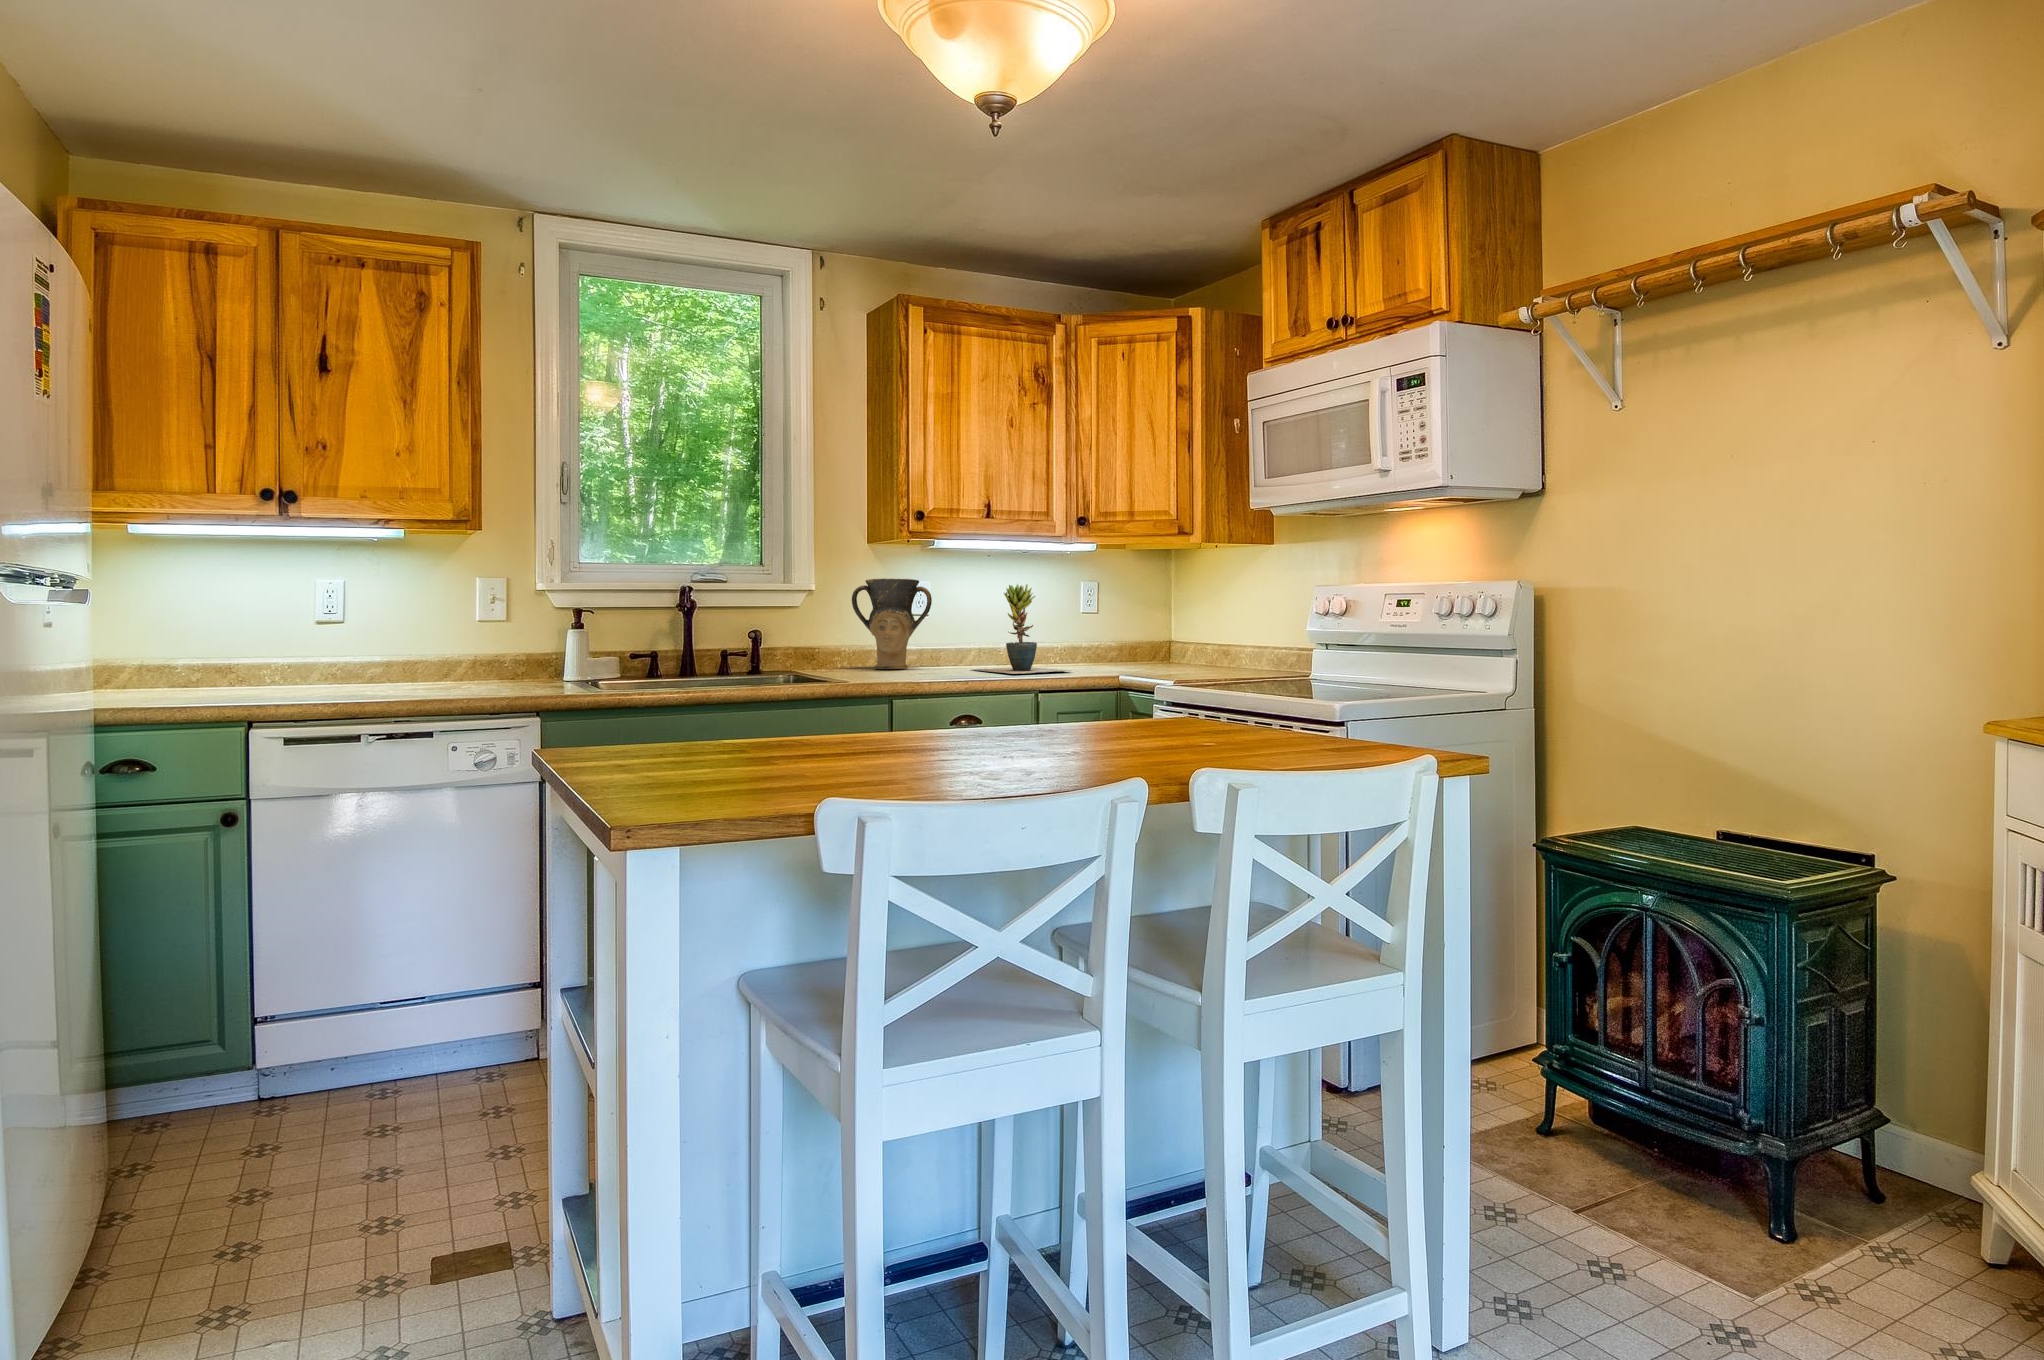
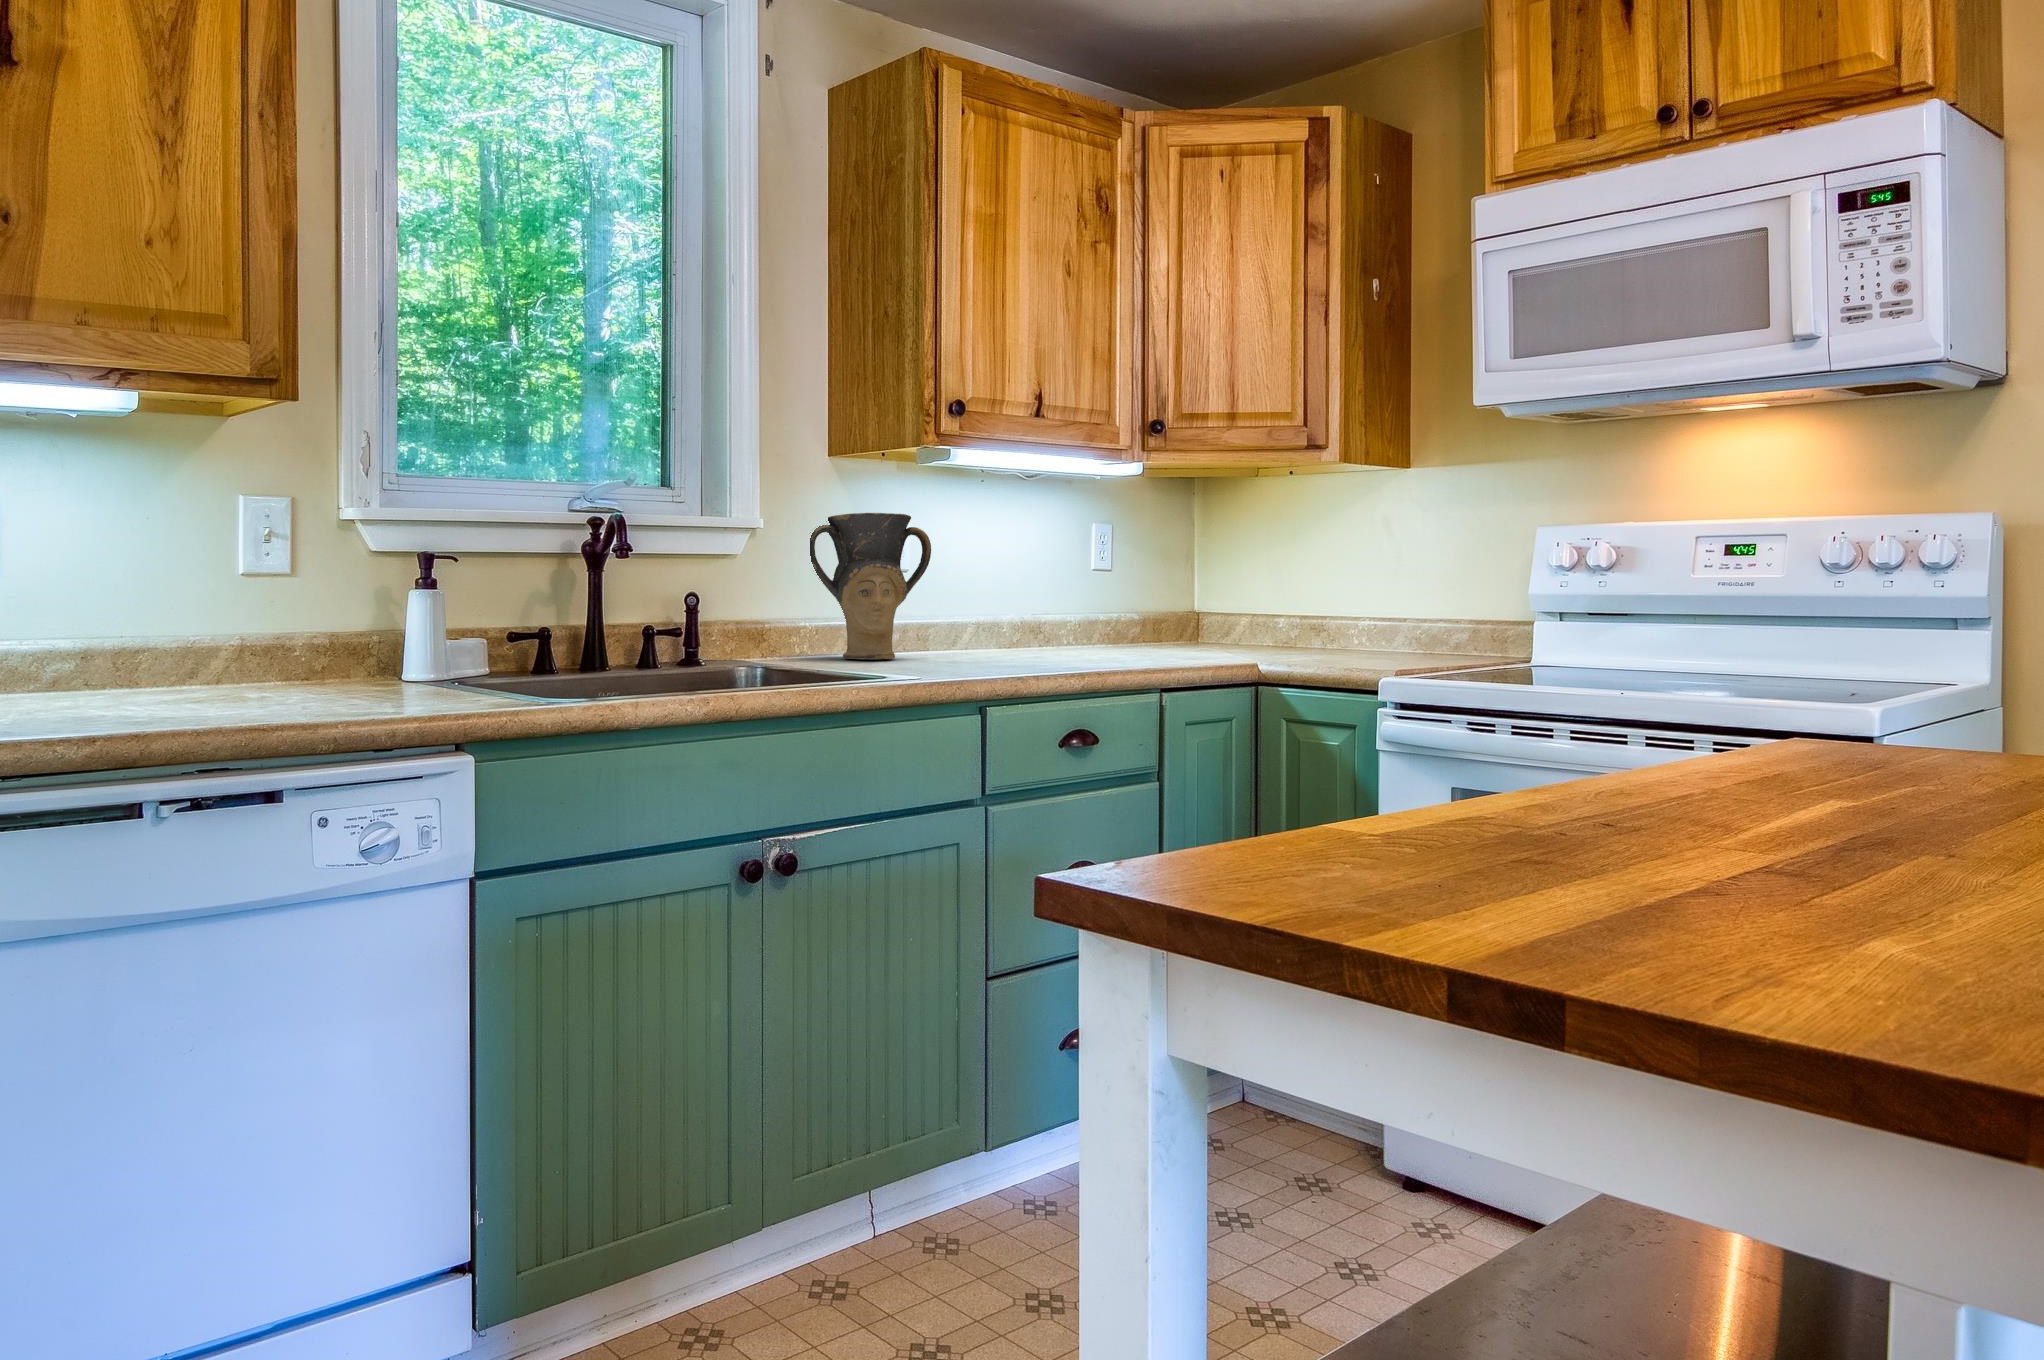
potted plant: present [973,584,1068,674] -> none [995,522,1165,665]

